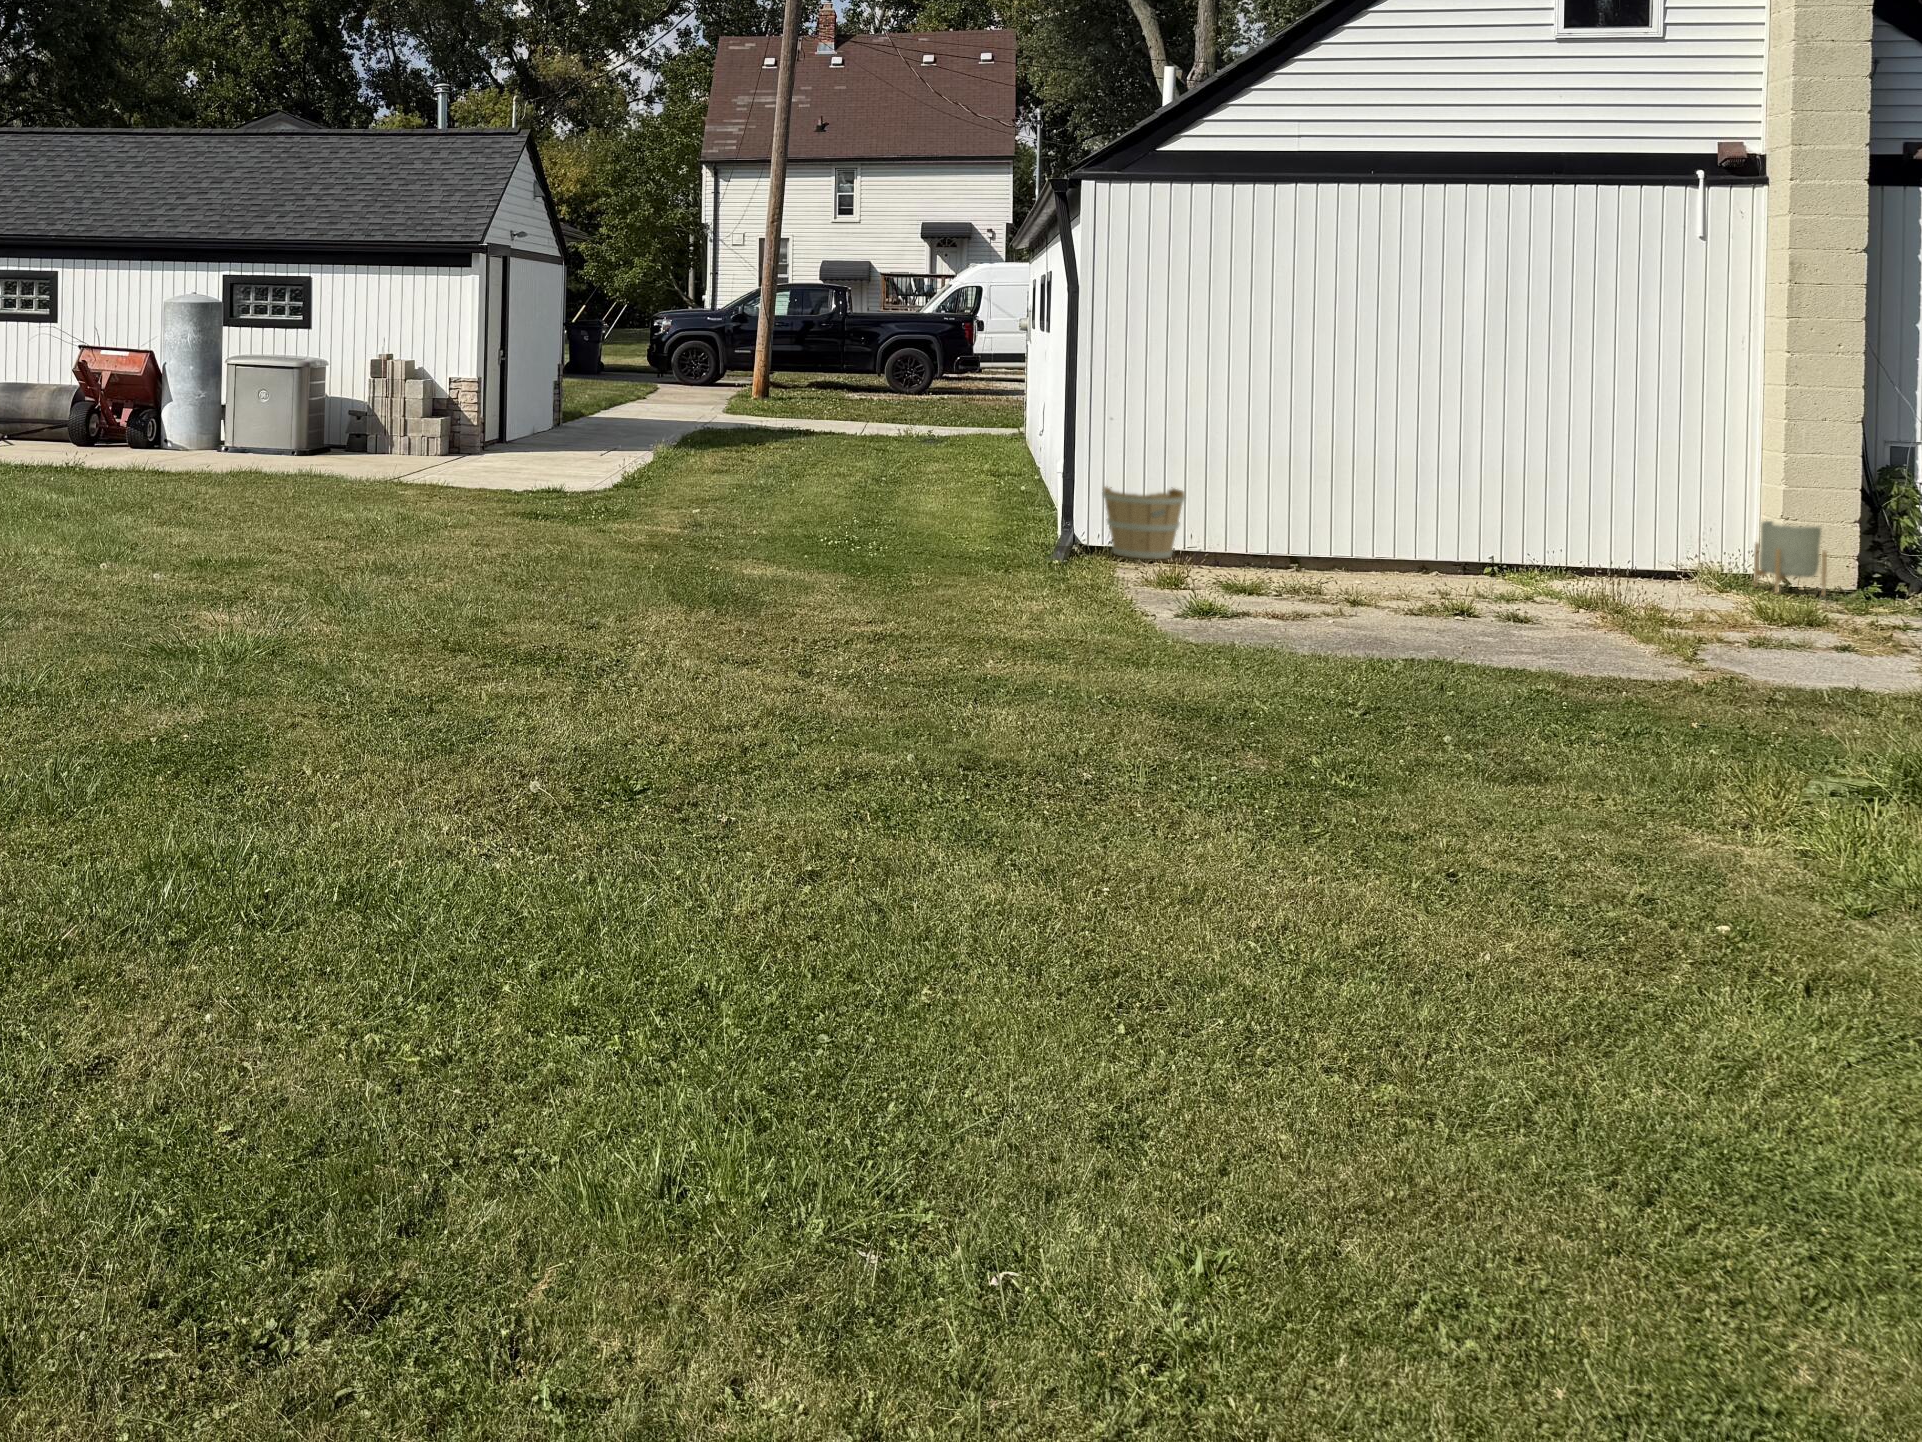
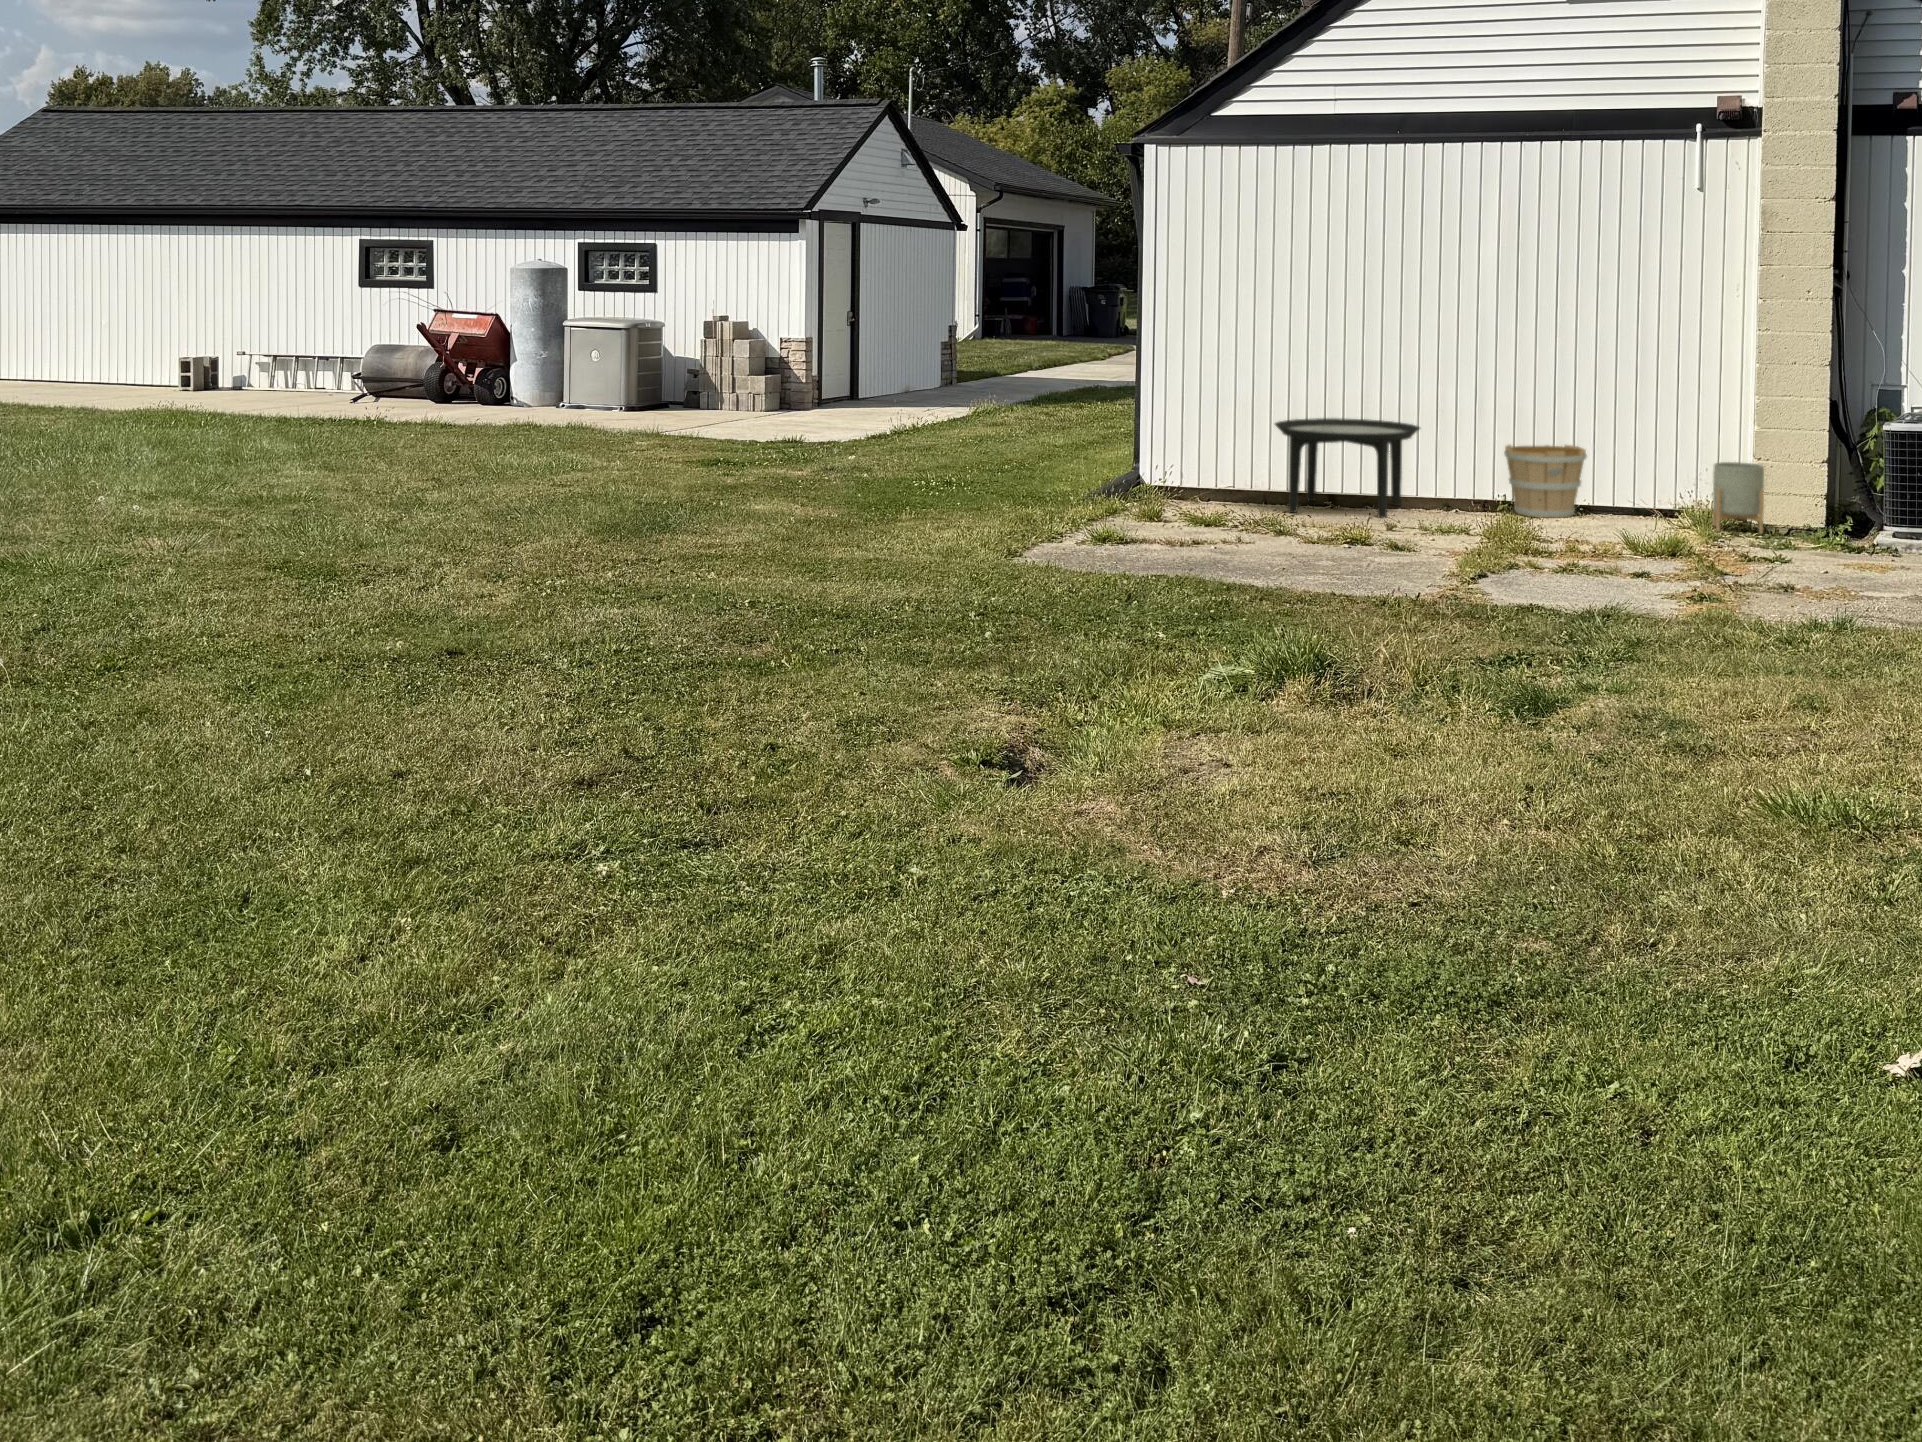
round table: none [1267,473,1435,580] -> present [1275,418,1420,518]
wooden bucket: present [1103,487,1185,559] -> present [1504,444,1587,518]

